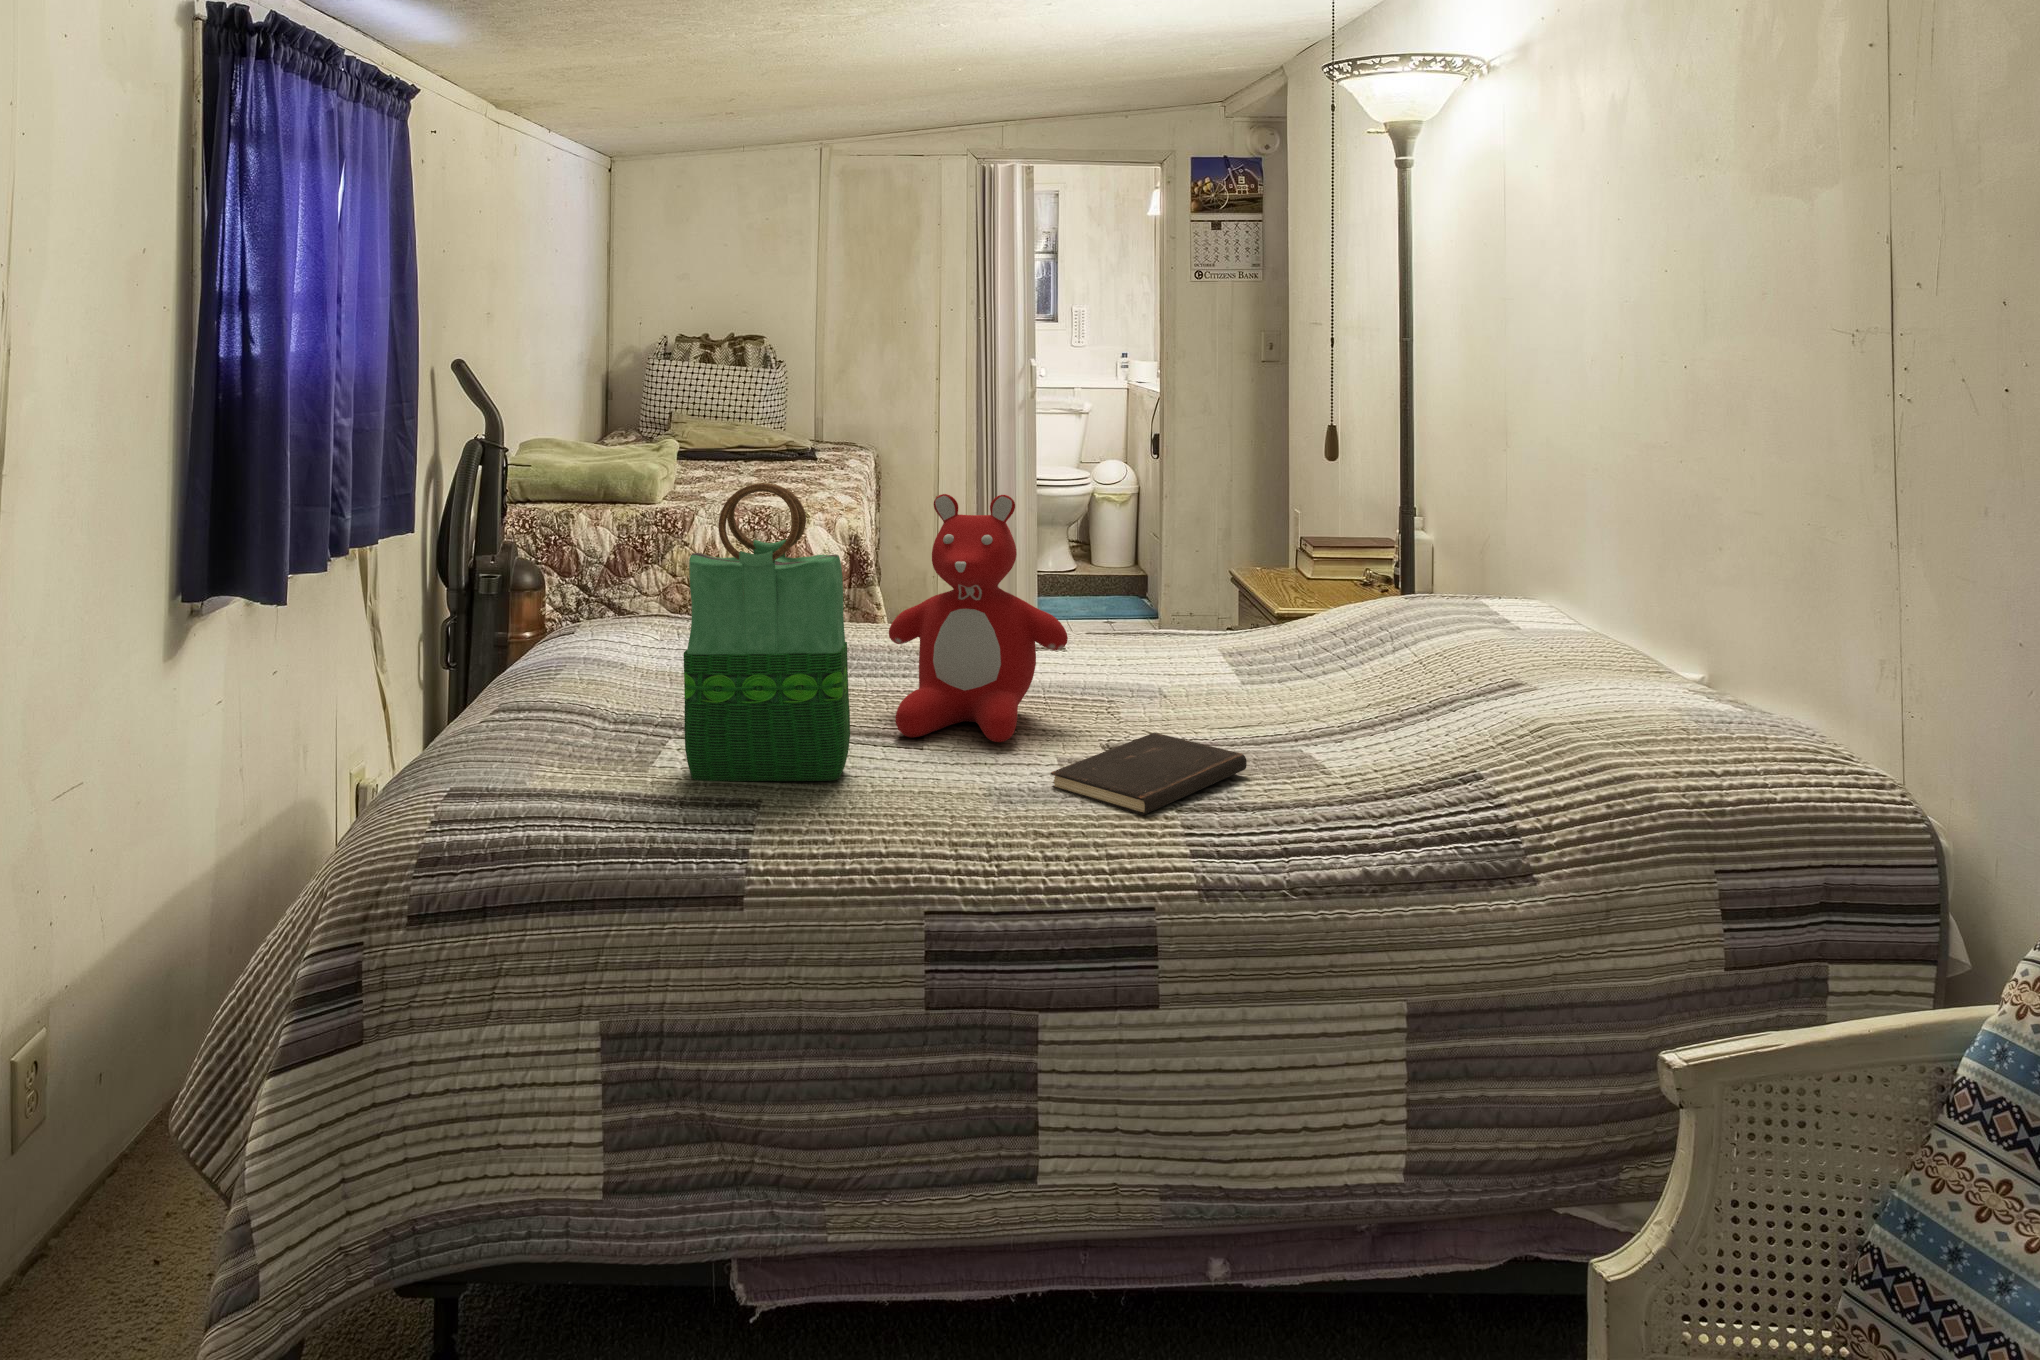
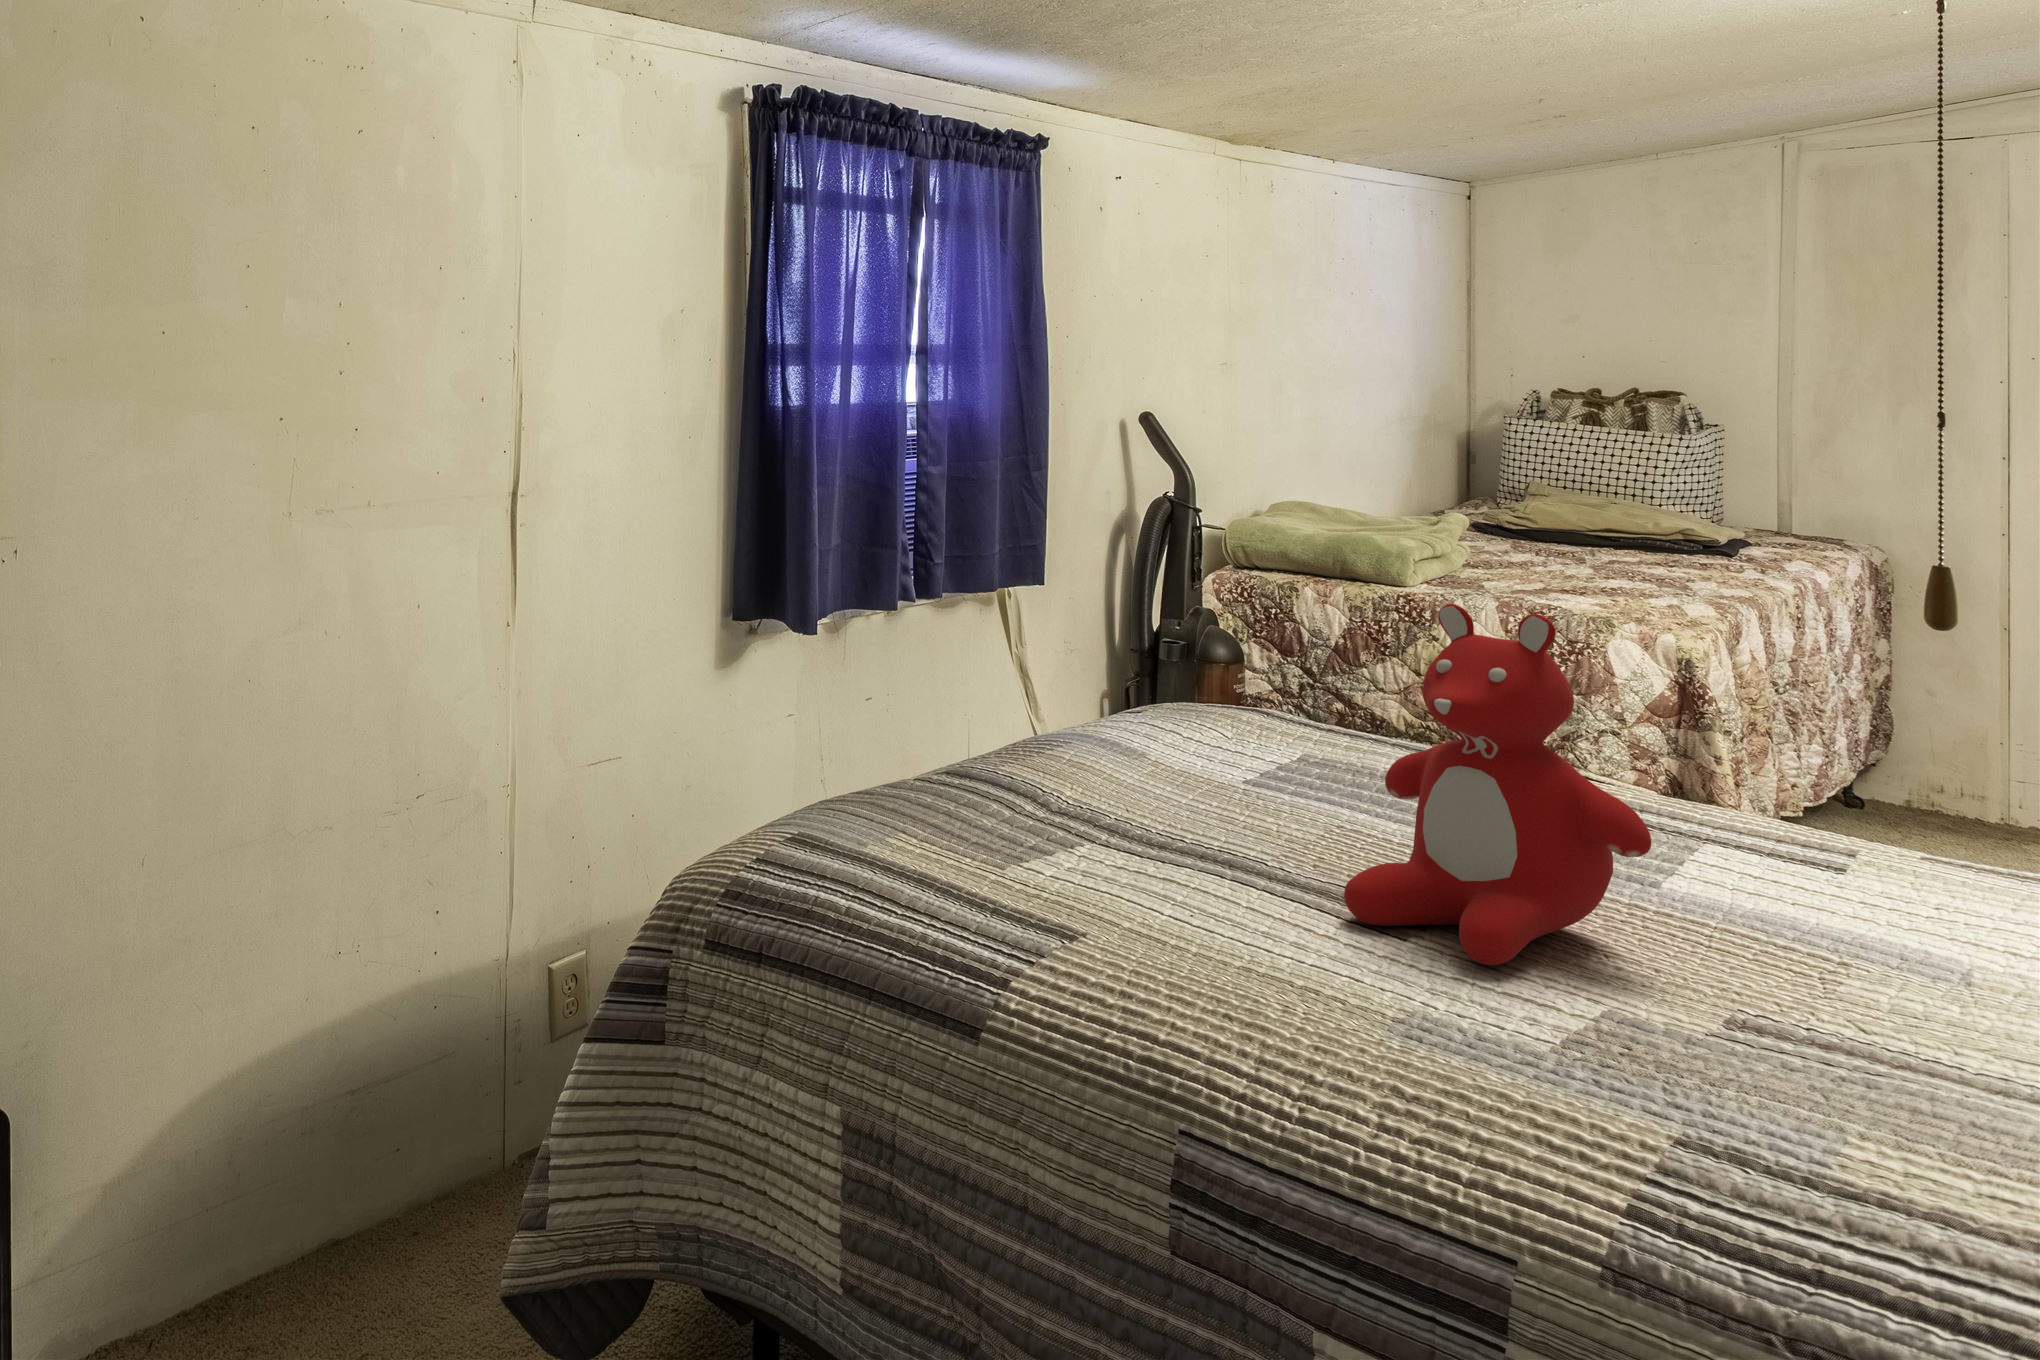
tote bag: present [683,483,850,781] -> none [1024,565,1226,941]
hardcover book: present [1051,733,1247,816] -> none [1485,1021,1893,1133]

